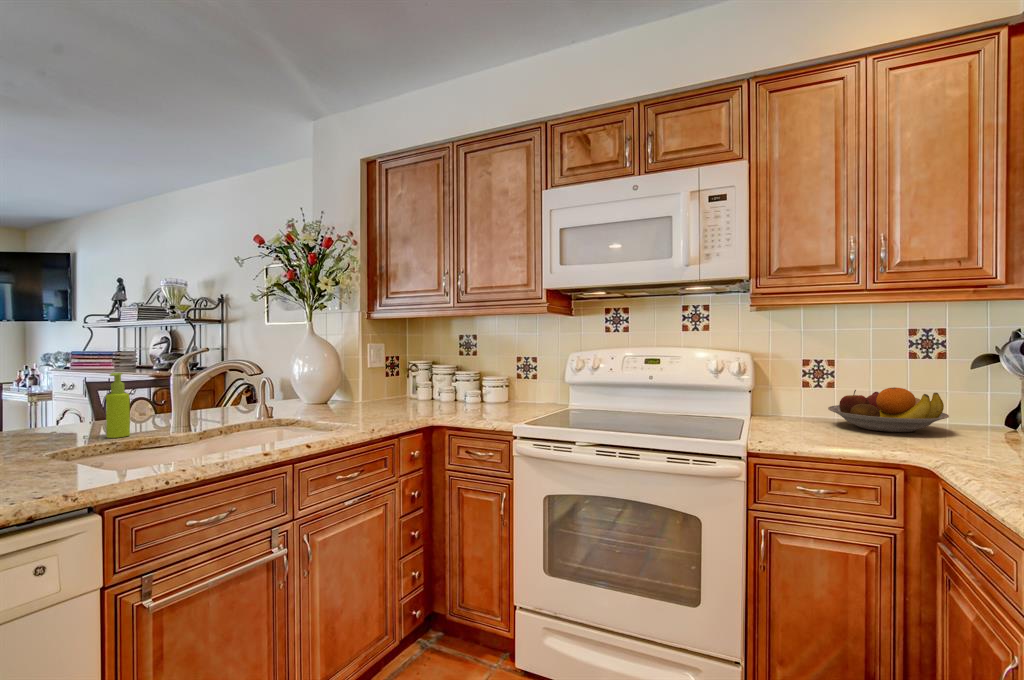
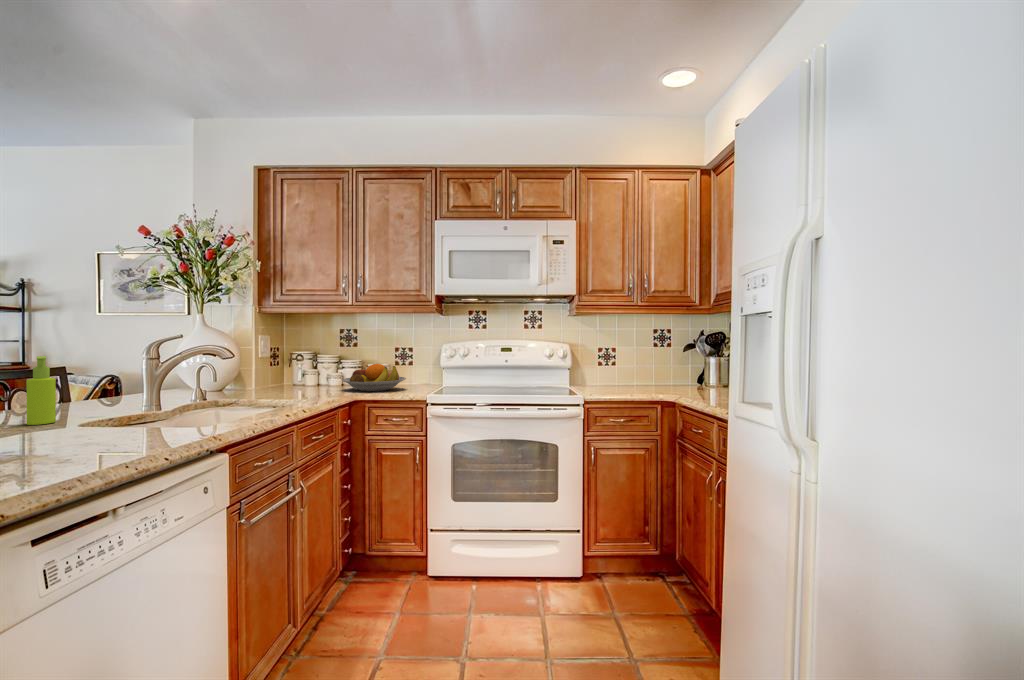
fruit bowl: present [828,387,949,432] -> present [342,364,406,391]

